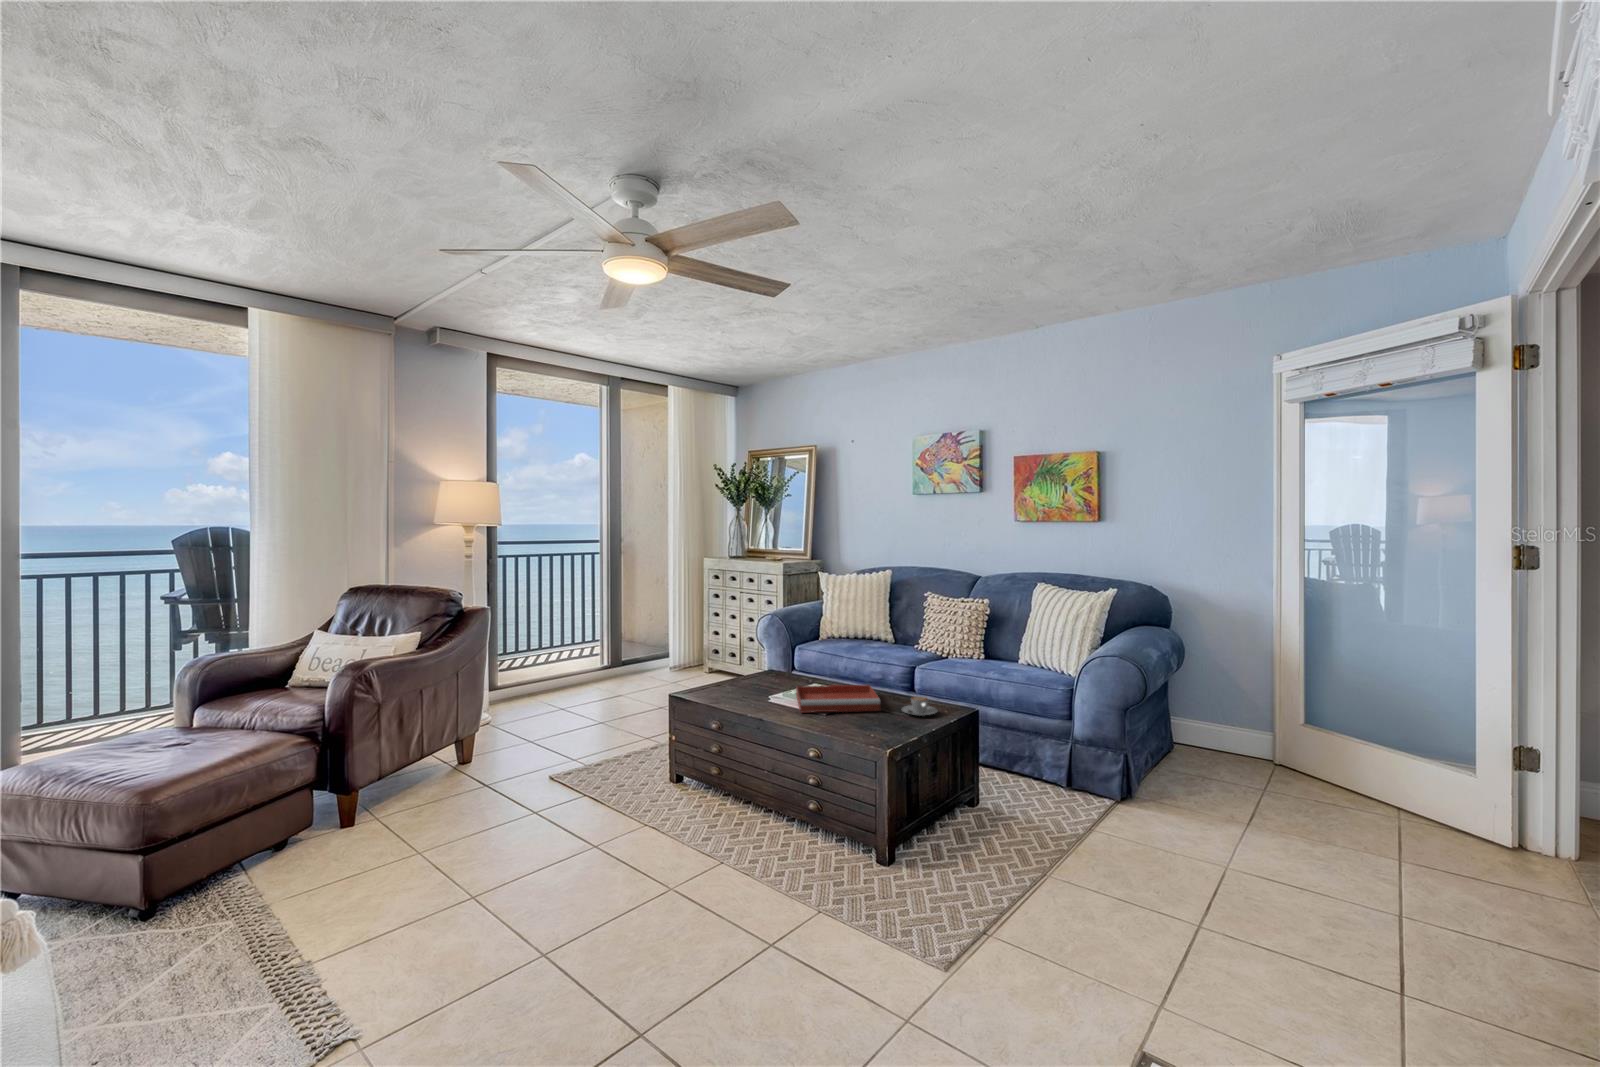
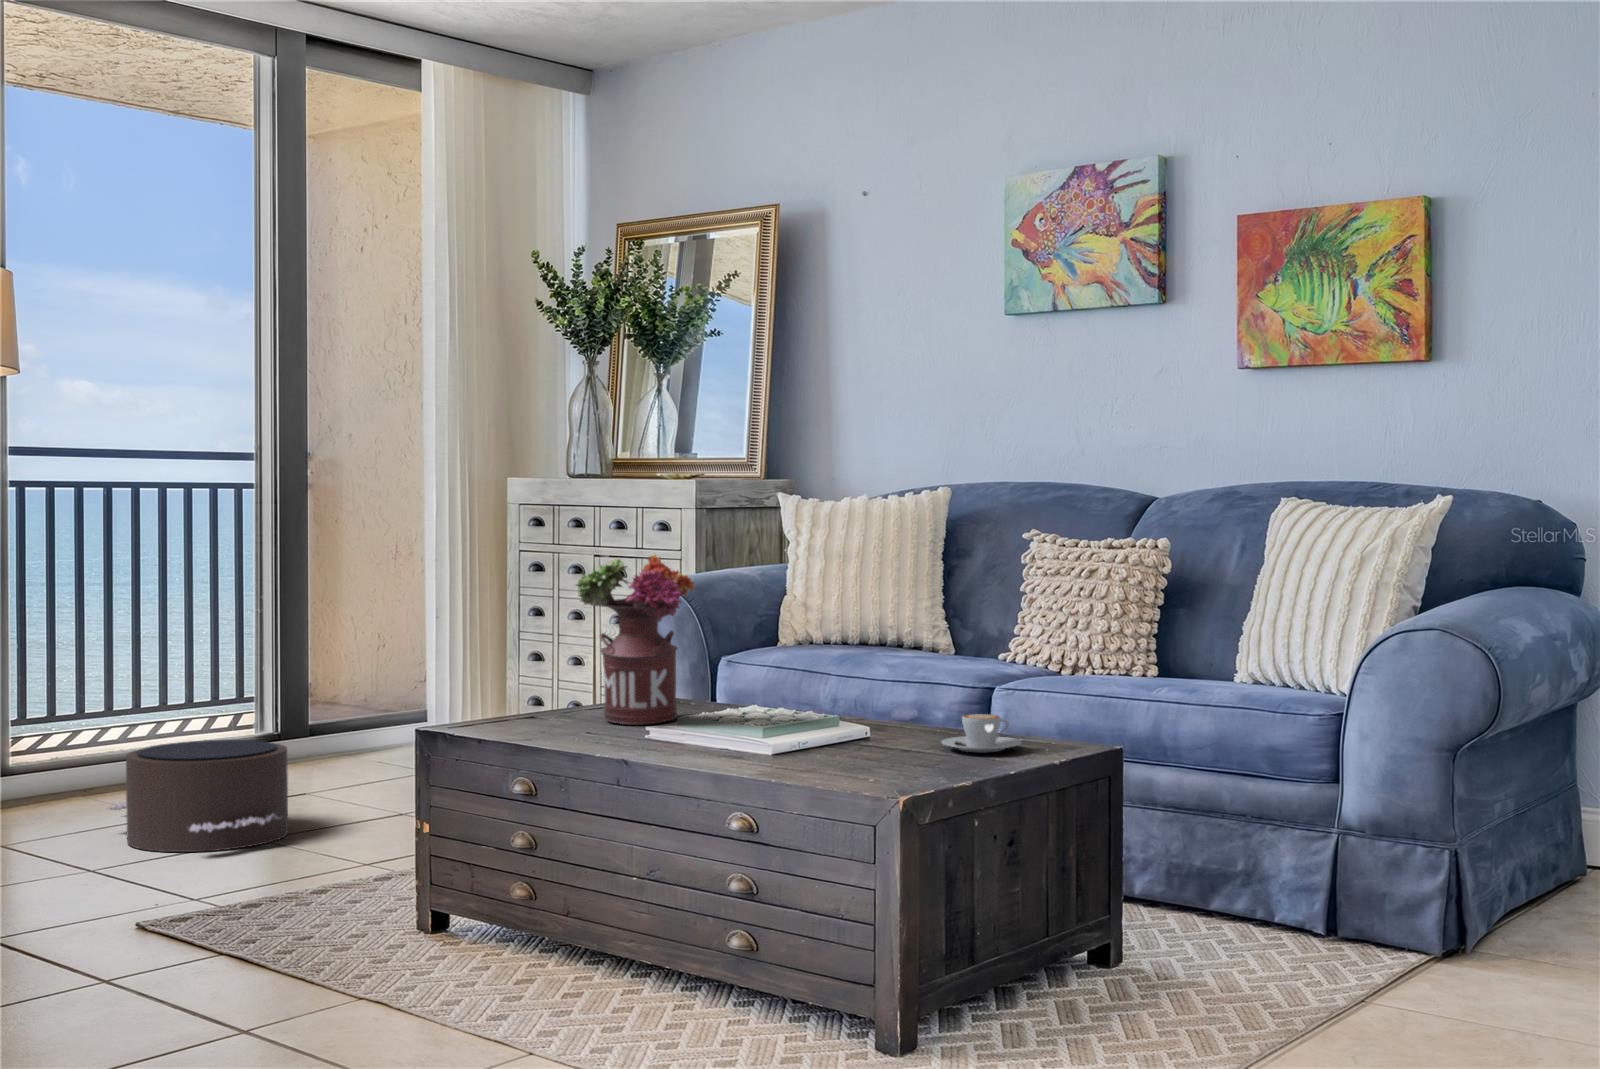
flower arrangement: none [737,616,790,692] -> present [576,555,695,725]
pouf: none [537,676,613,729] -> present [109,740,288,852]
tray: present [796,685,880,712] -> none [709,704,894,750]

